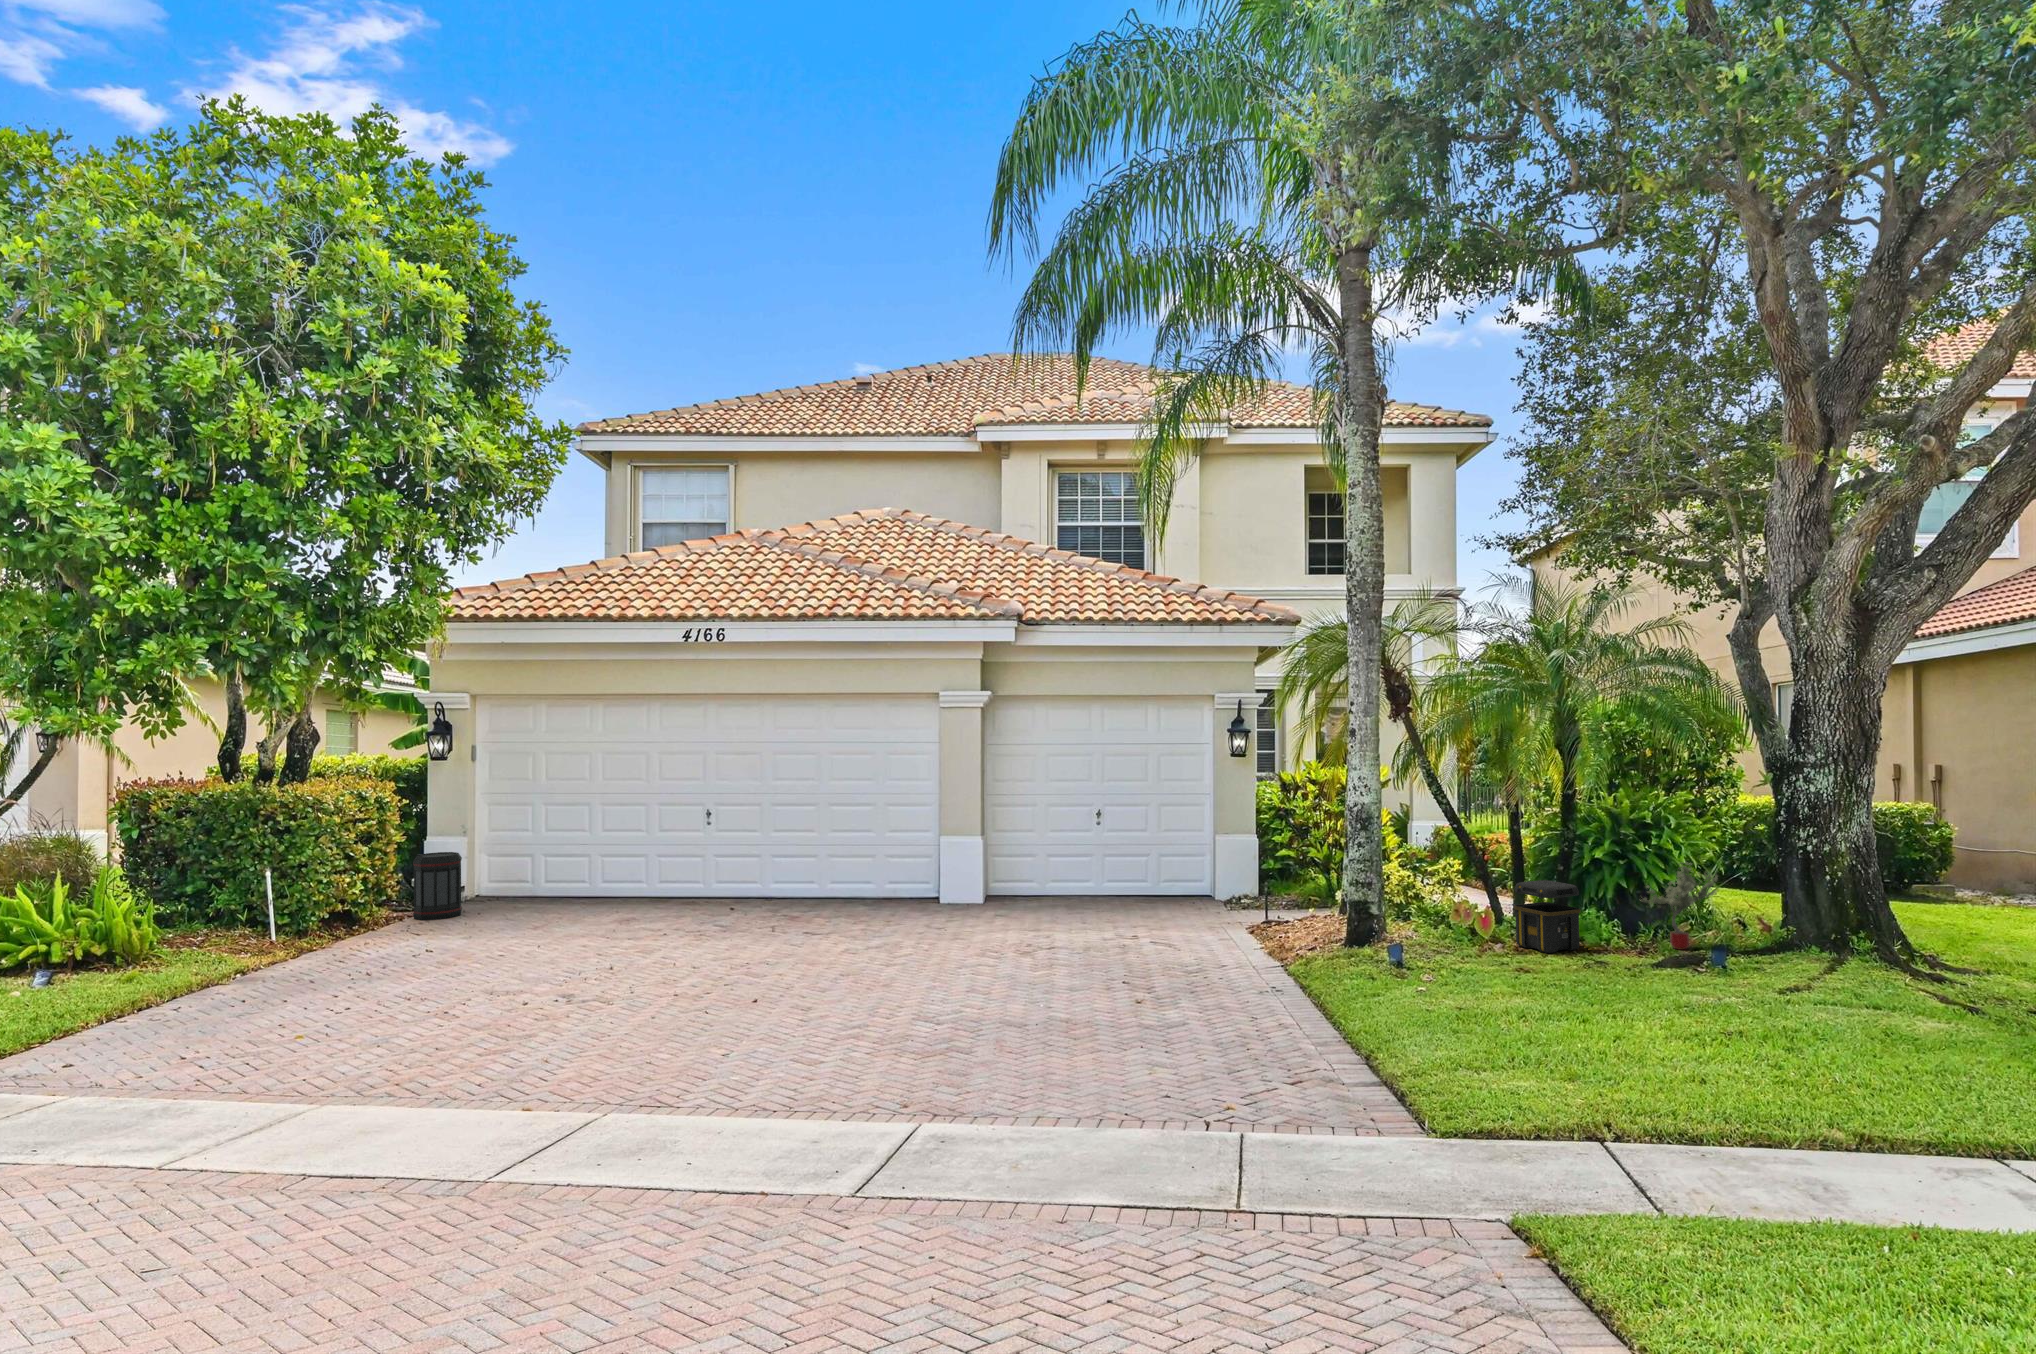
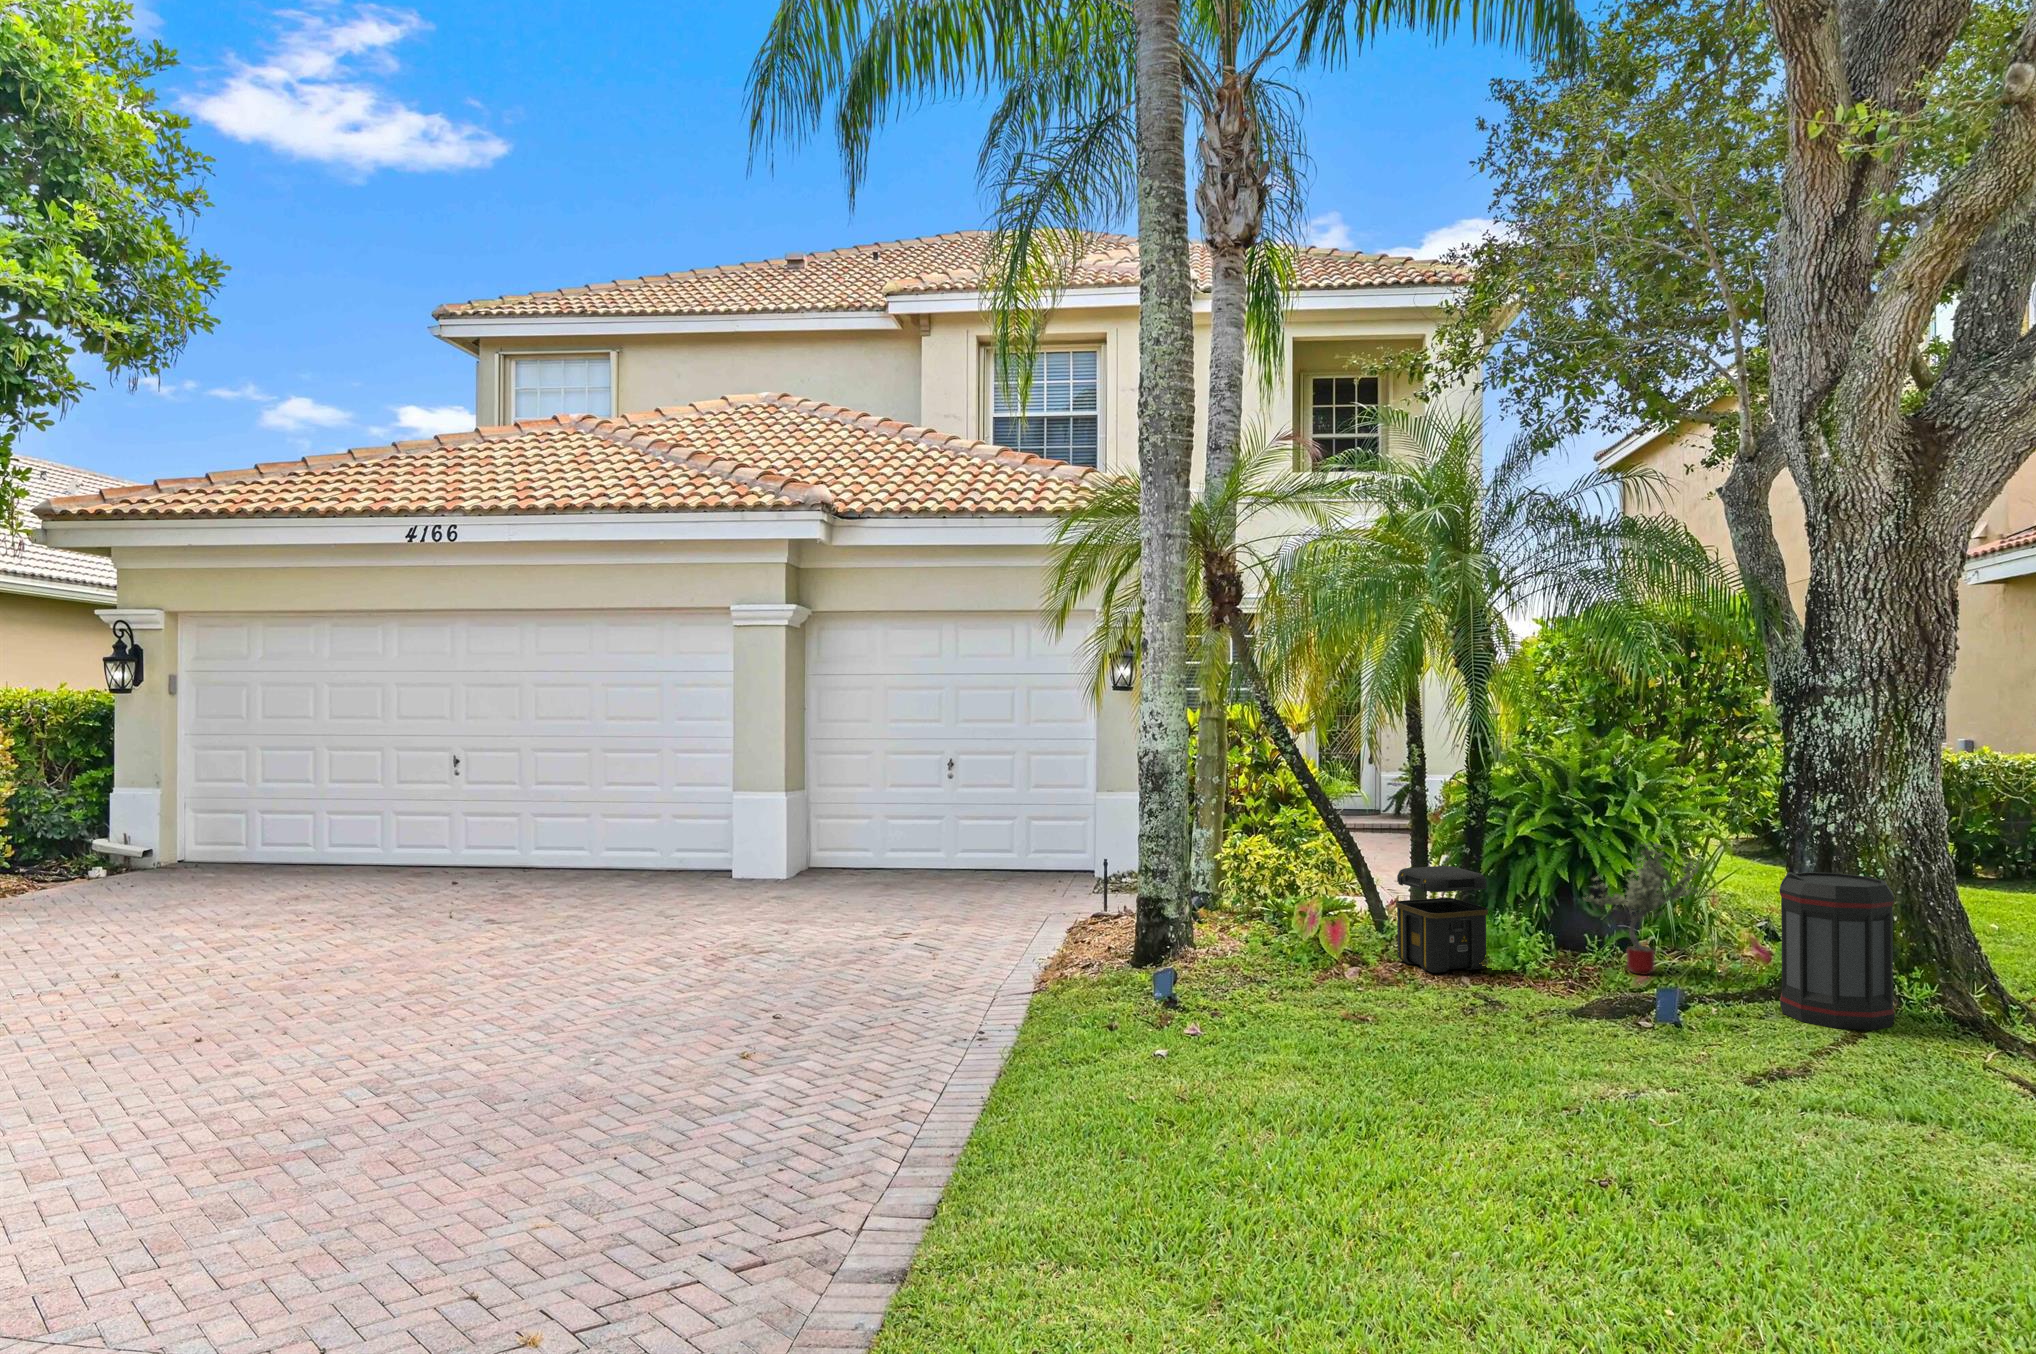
trash can: present [413,852,462,920] -> present [1779,872,1895,1030]

